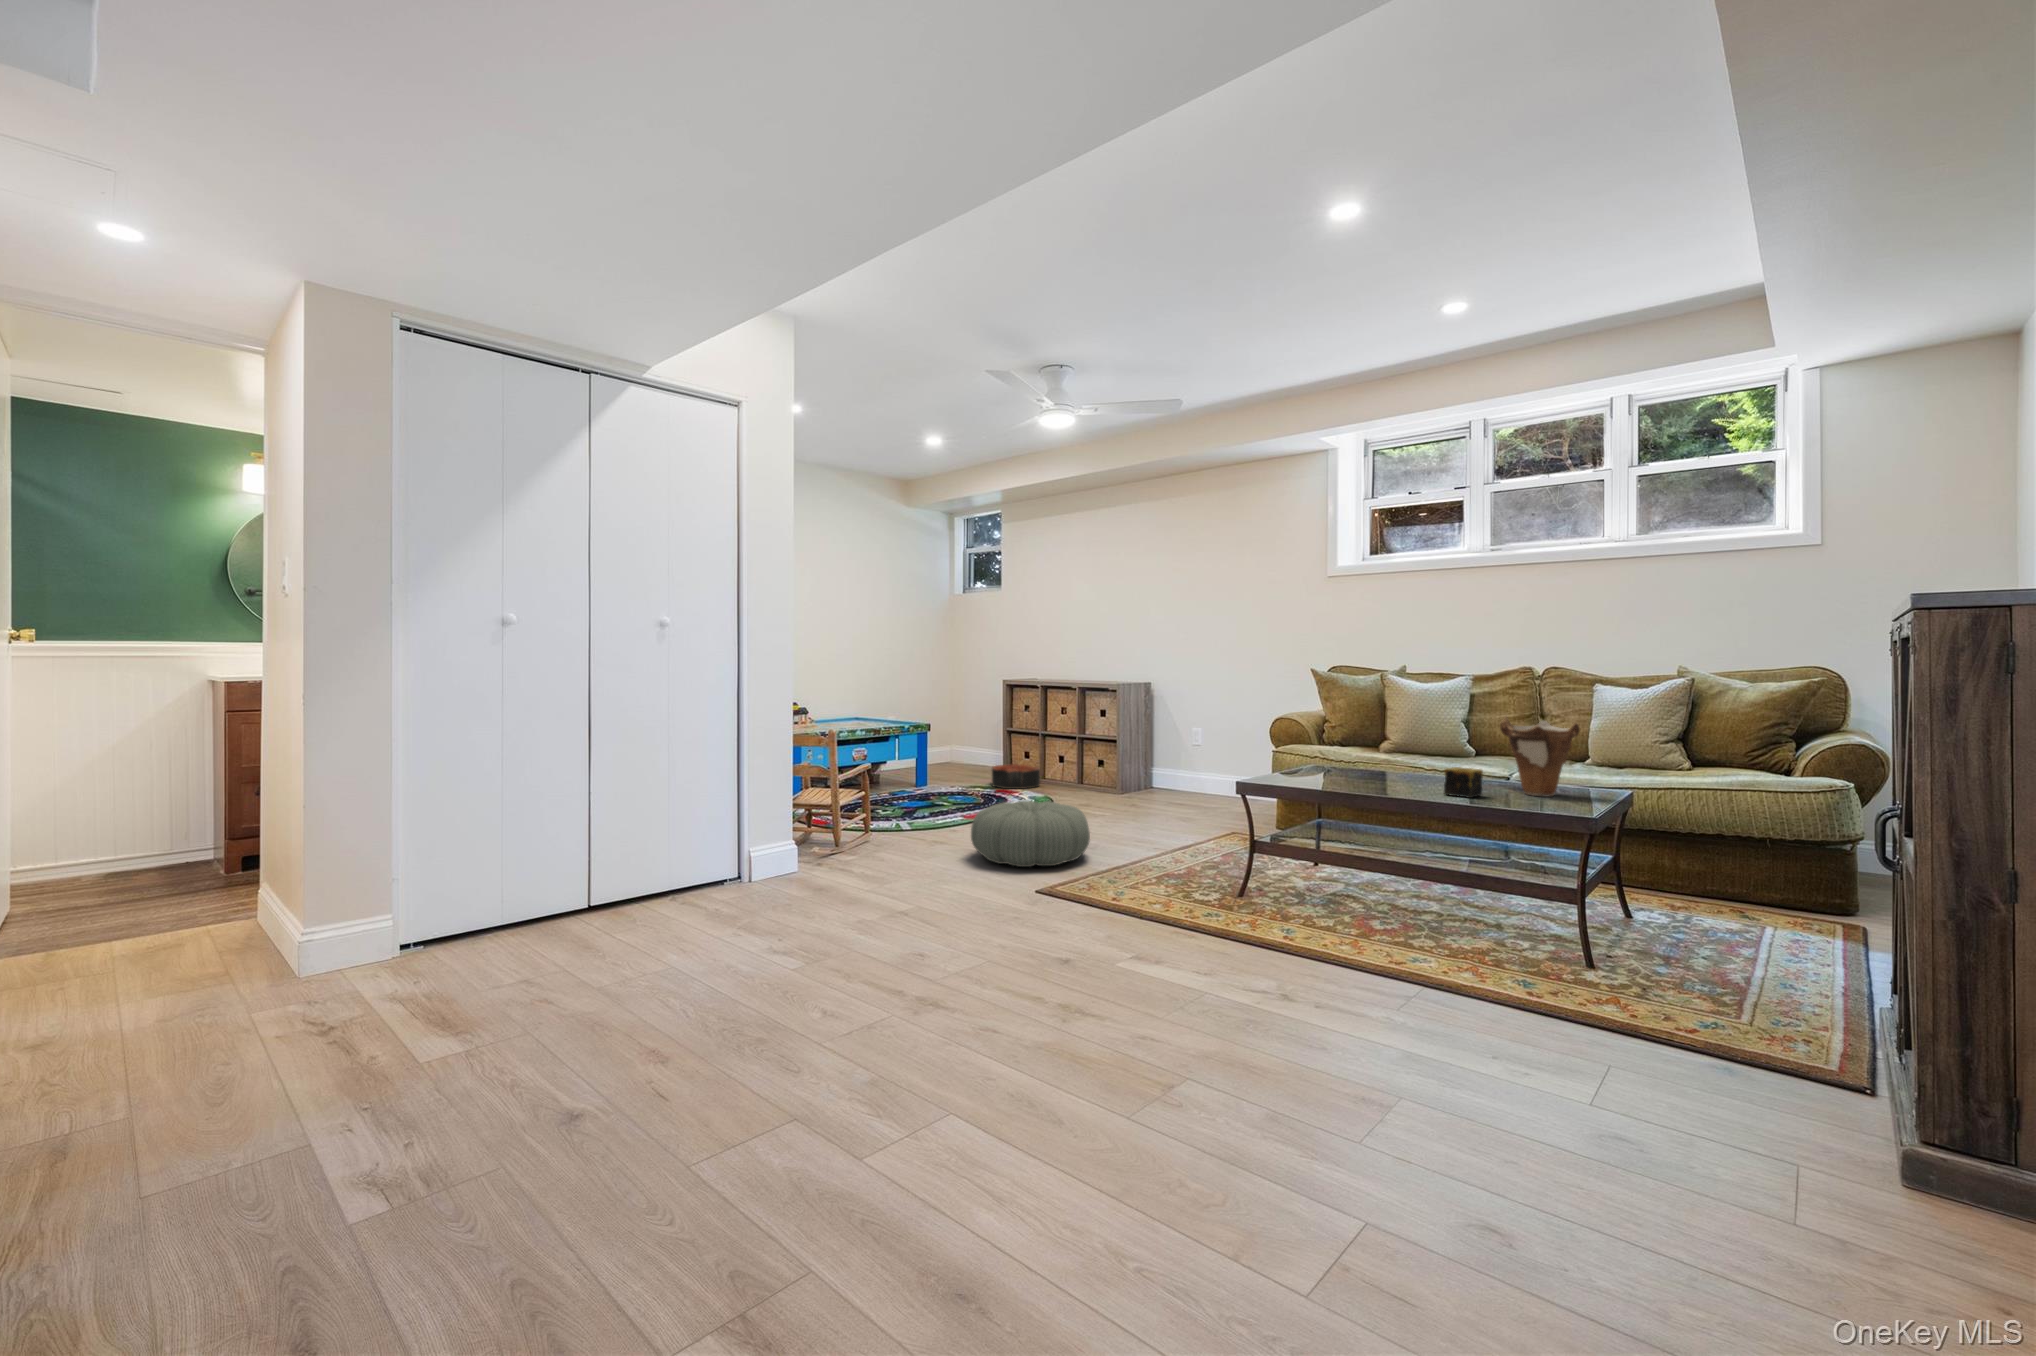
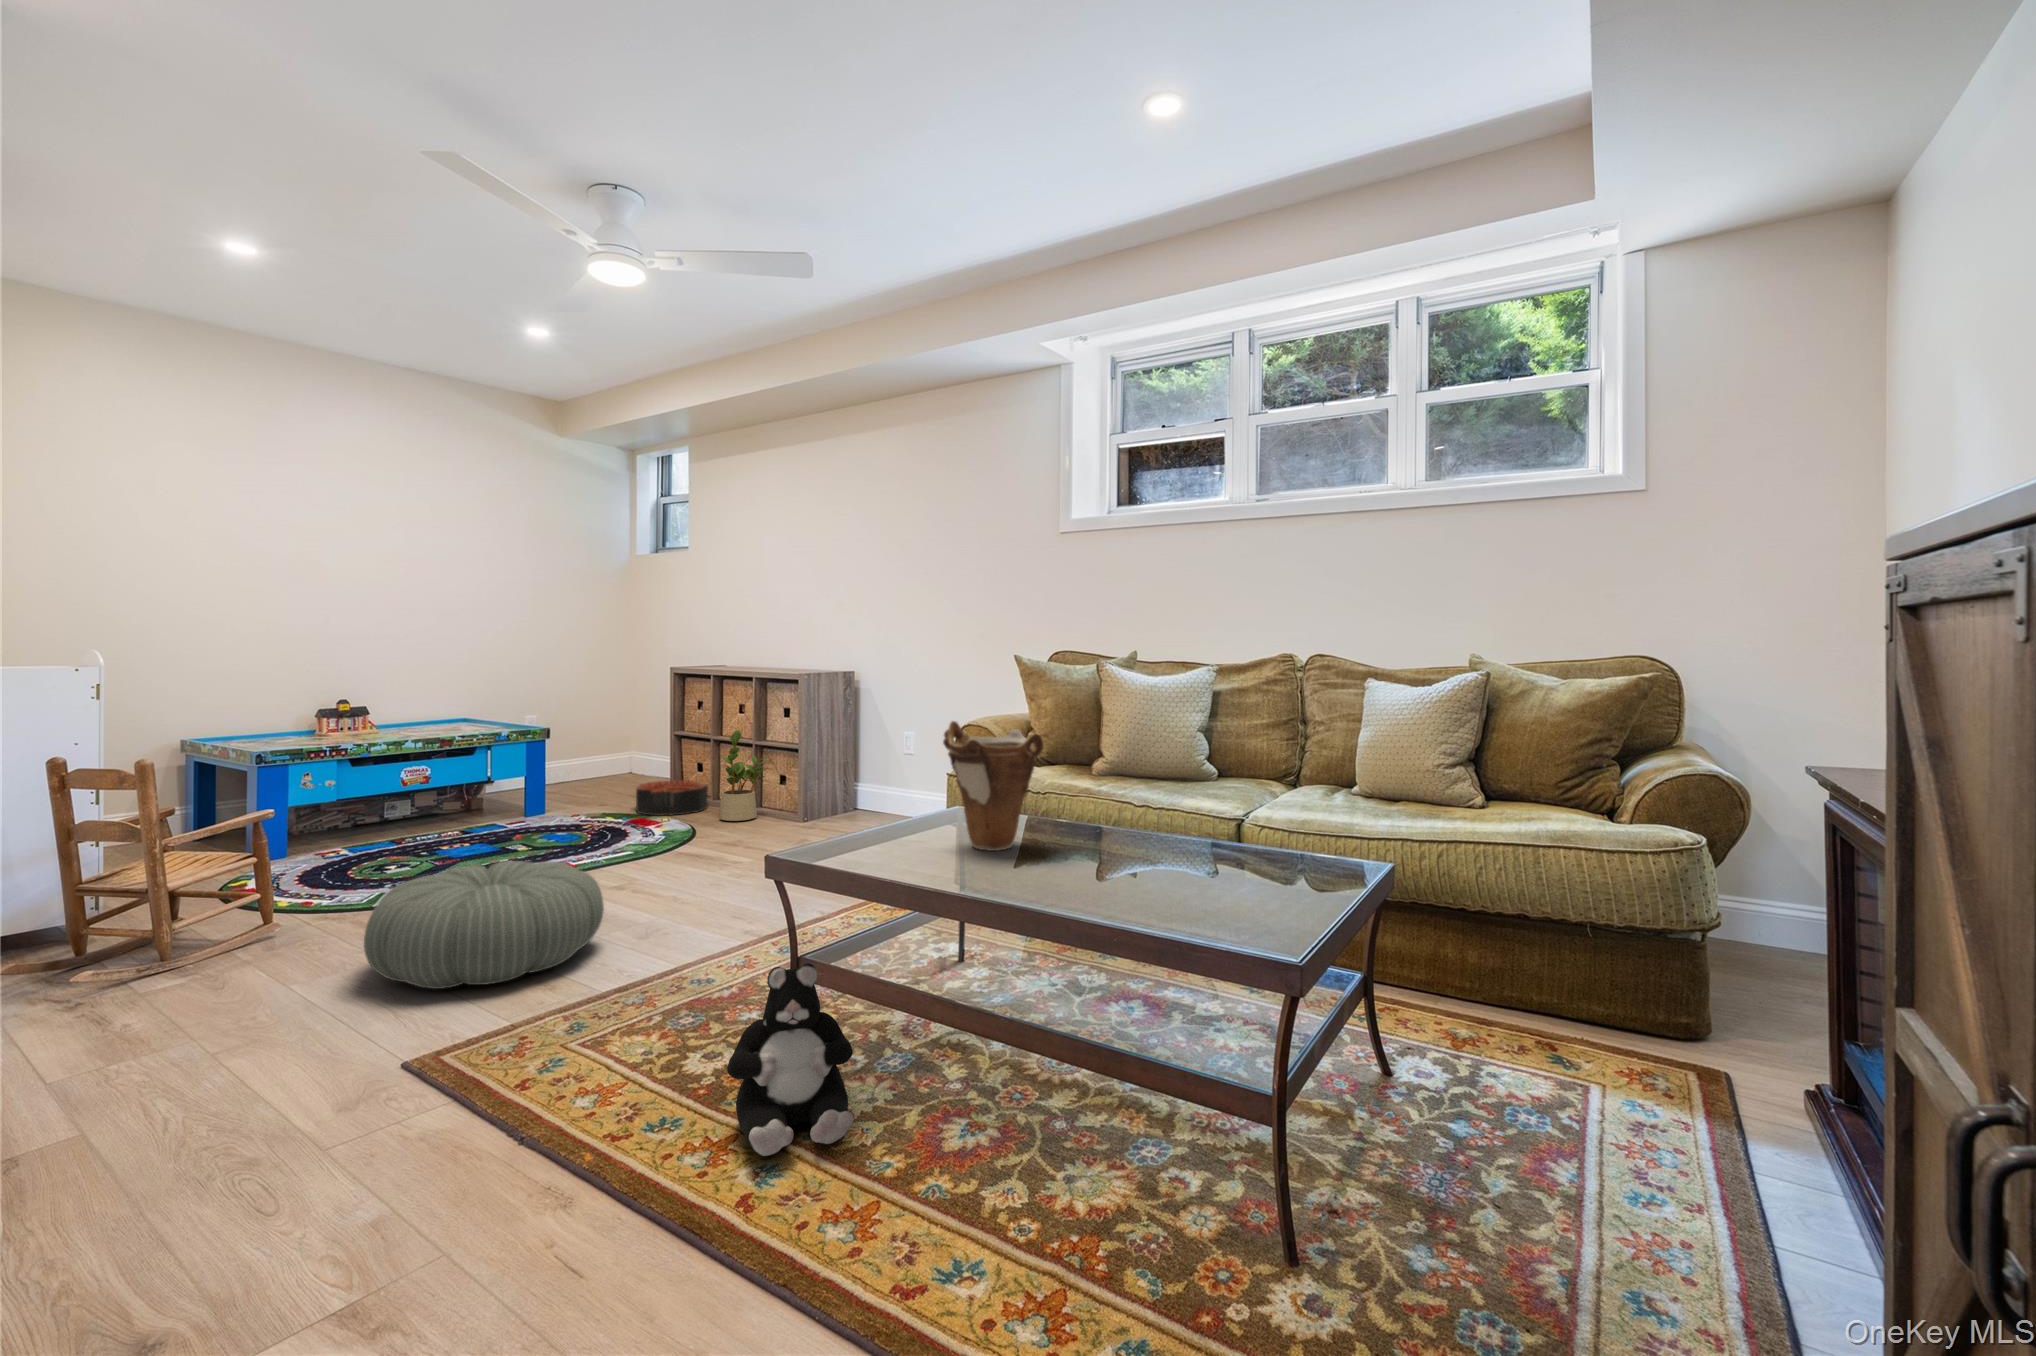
vase: present [1500,717,1580,797] -> present [943,721,1044,851]
potted plant: none [1060,726,1094,793] -> present [719,730,766,821]
candle: present [1444,767,1483,798] -> none [1075,824,1142,886]
plush toy: none [1259,838,1336,926] -> present [727,964,854,1156]

